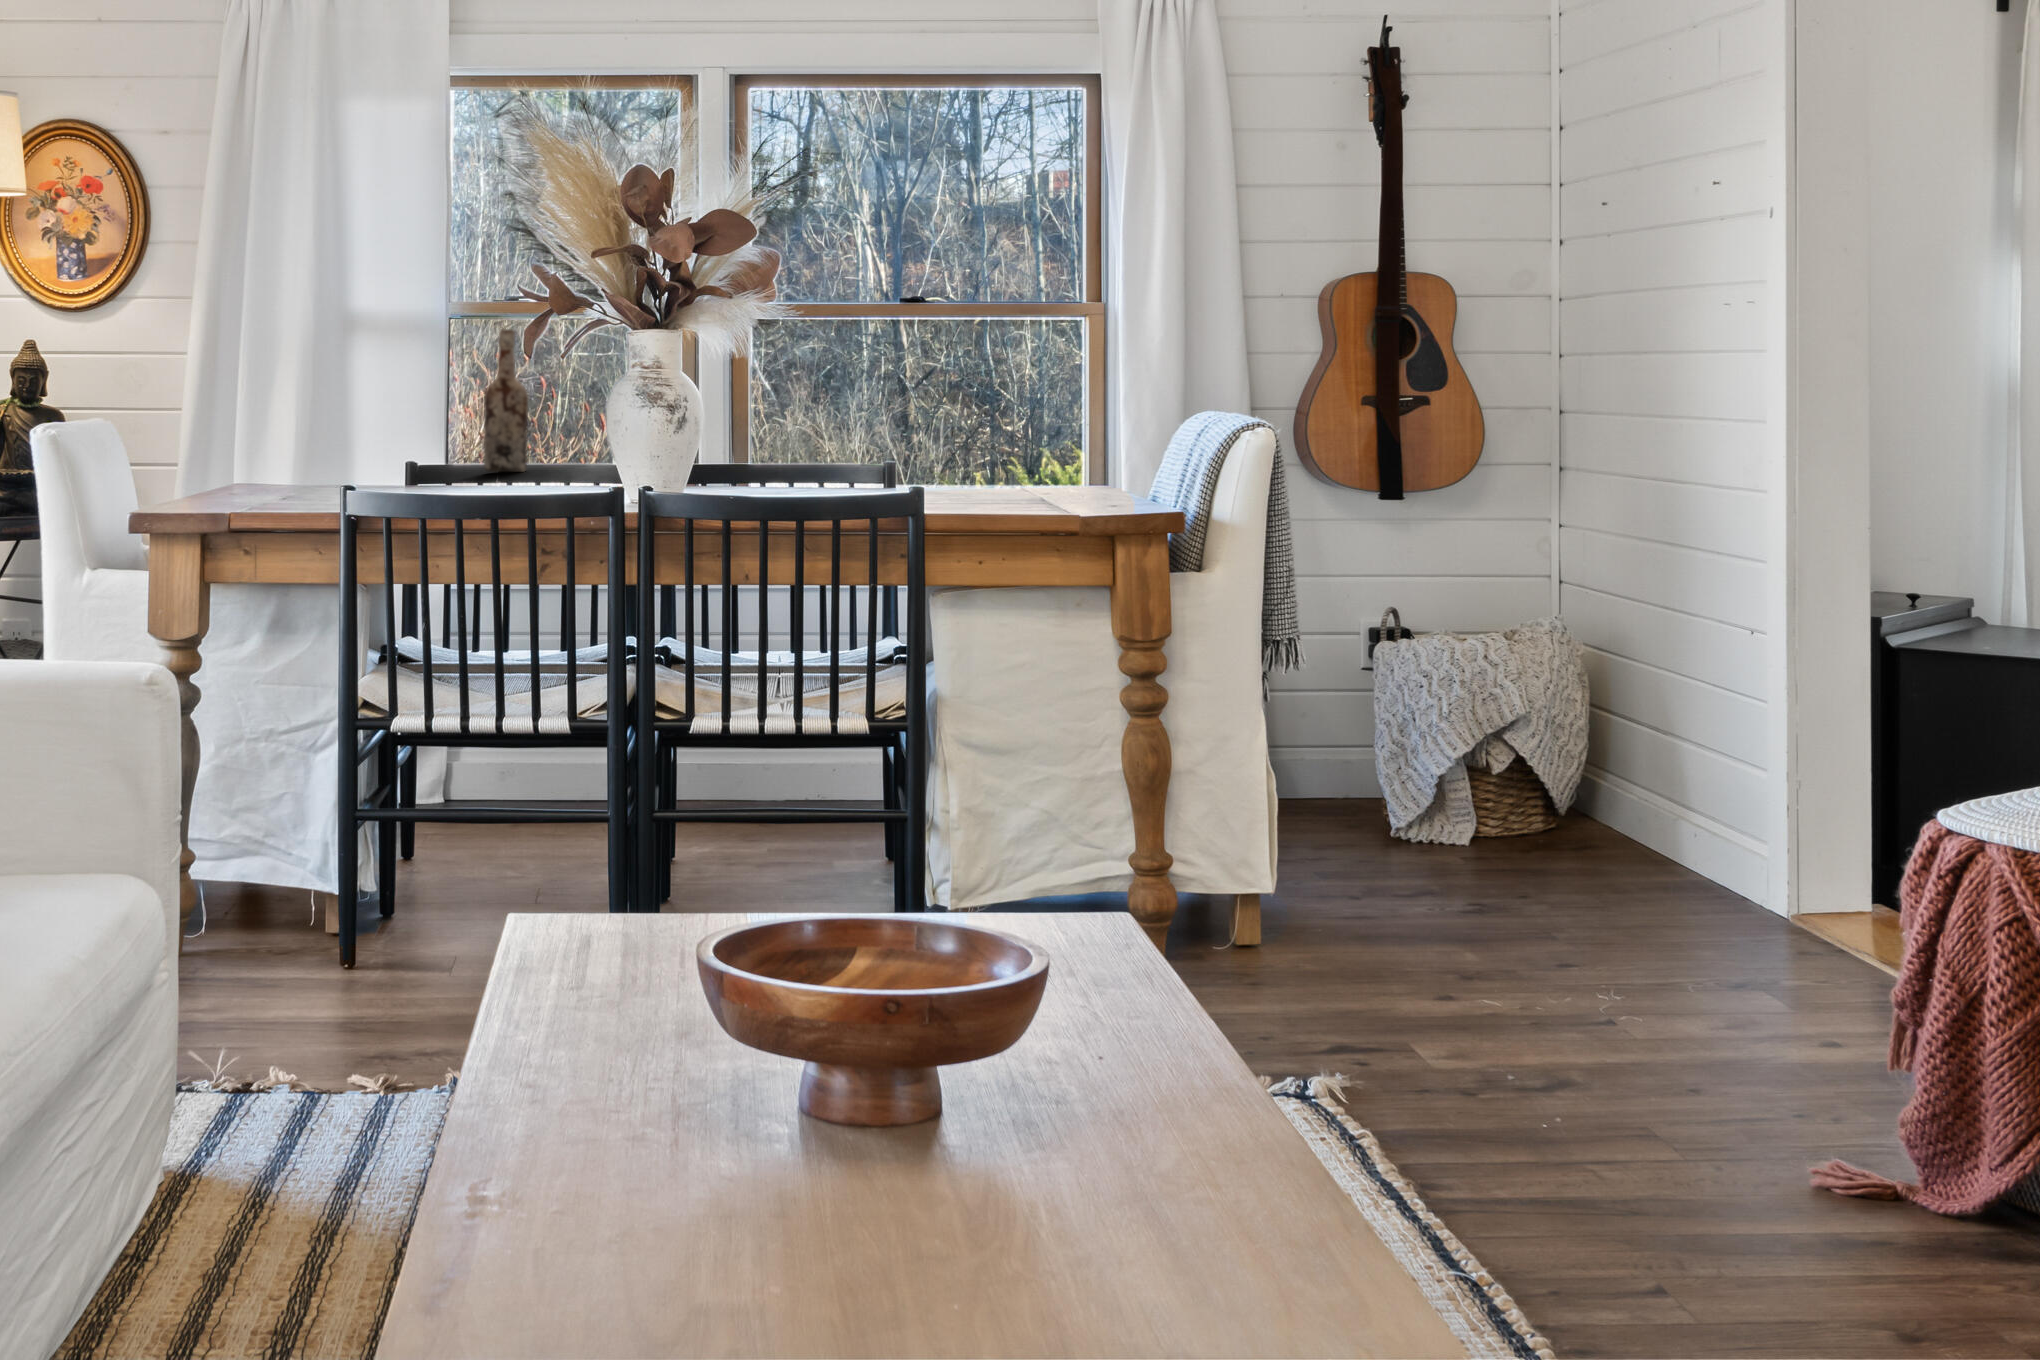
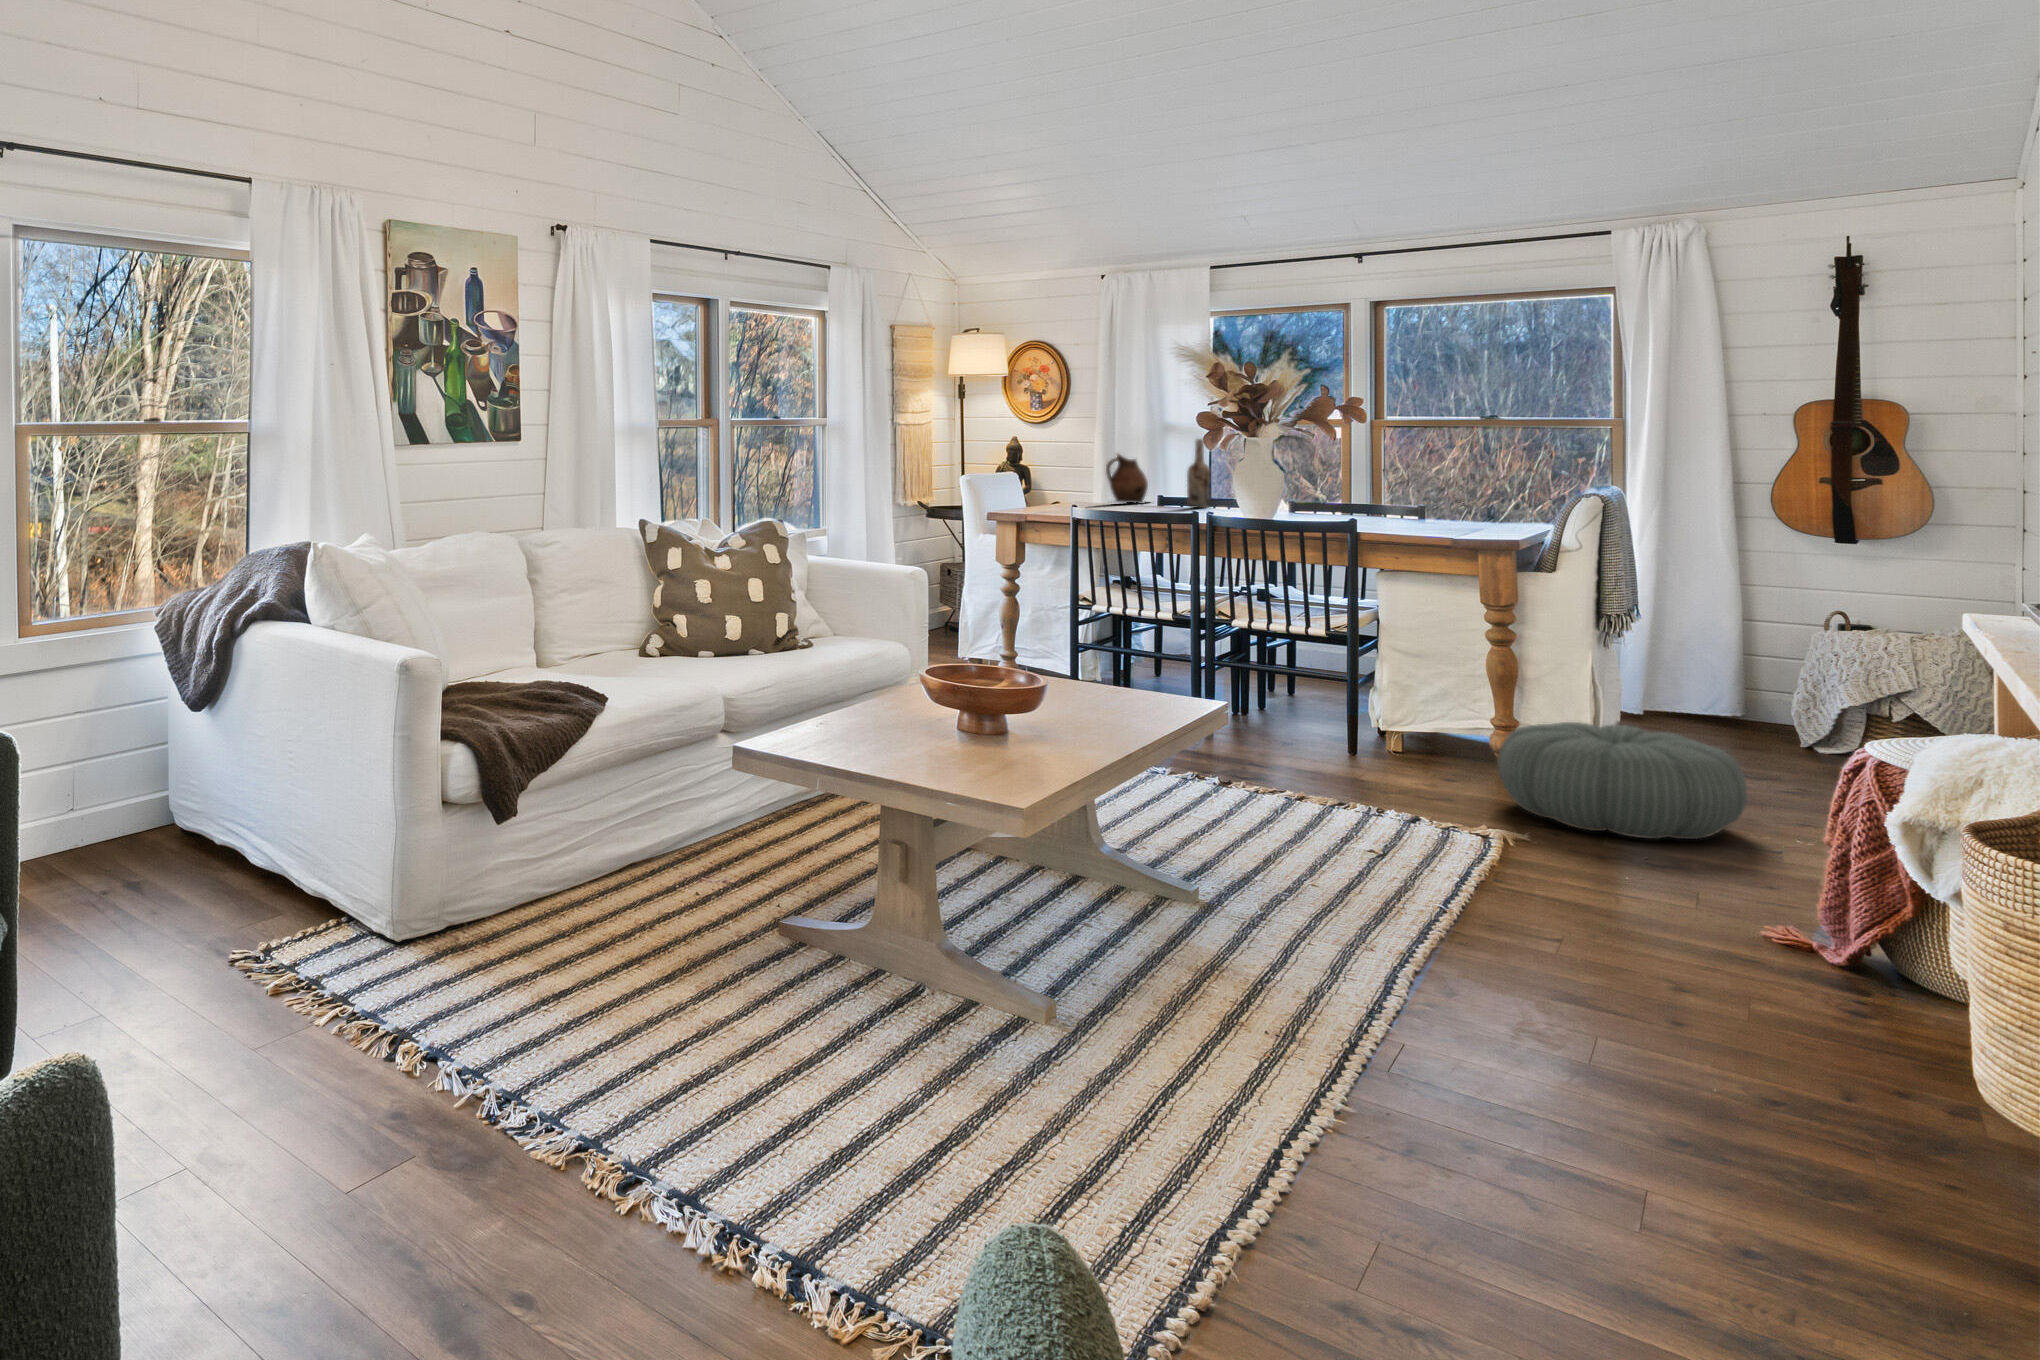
ceramic pitcher: none [242,370,326,475] -> present [1106,454,1148,504]
pouf: none [1307,829,1704,1047] -> present [1498,722,1747,839]

